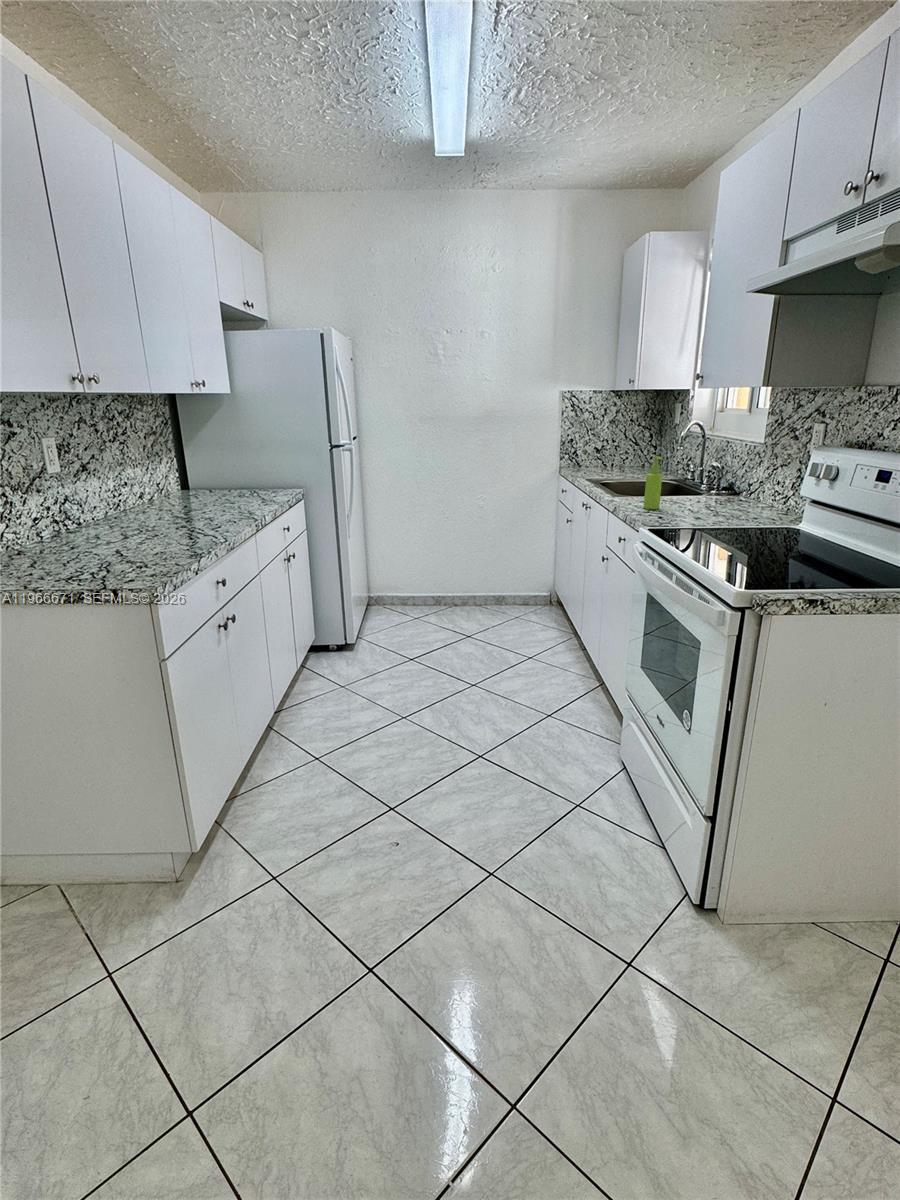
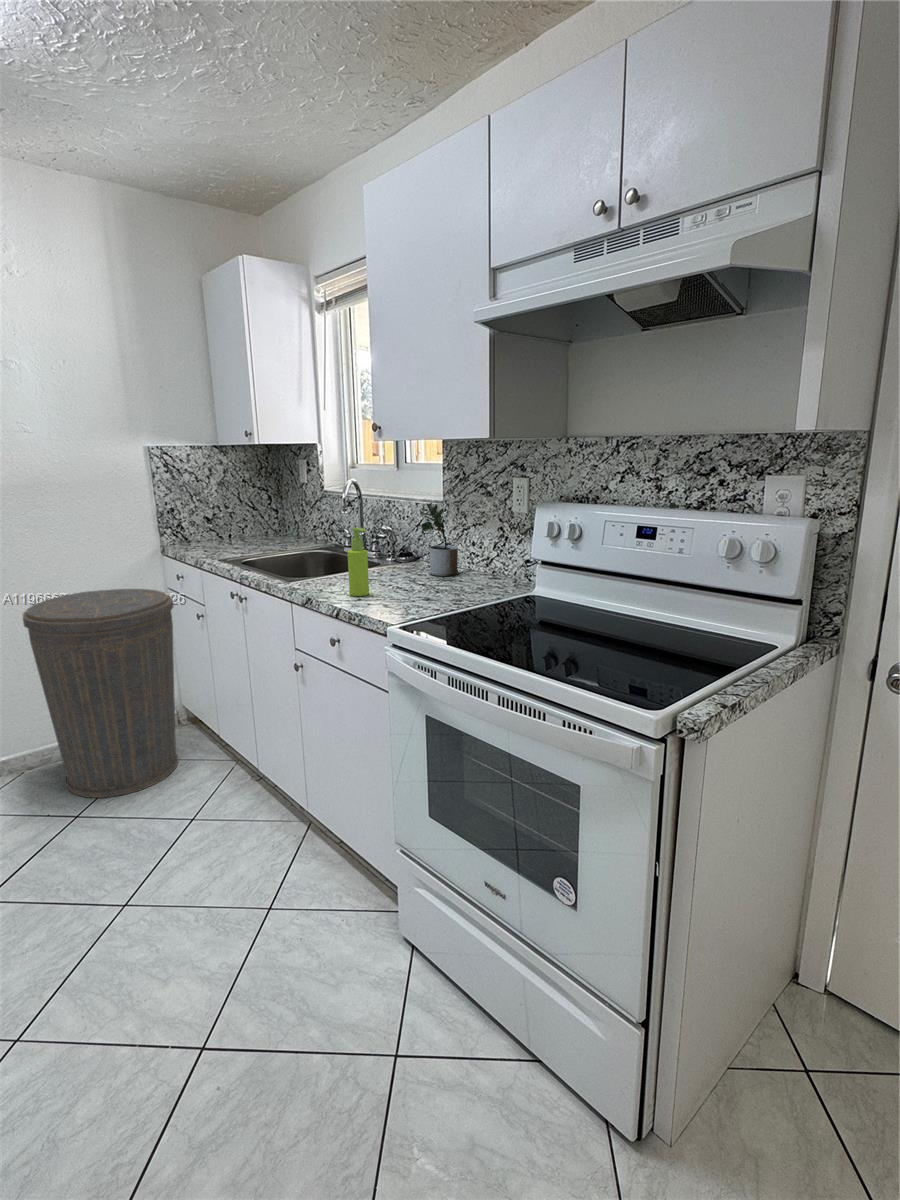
potted plant: none [724,442,760,507] -> present [421,502,458,576]
trash can: none [461,493,553,633] -> present [23,589,178,798]

